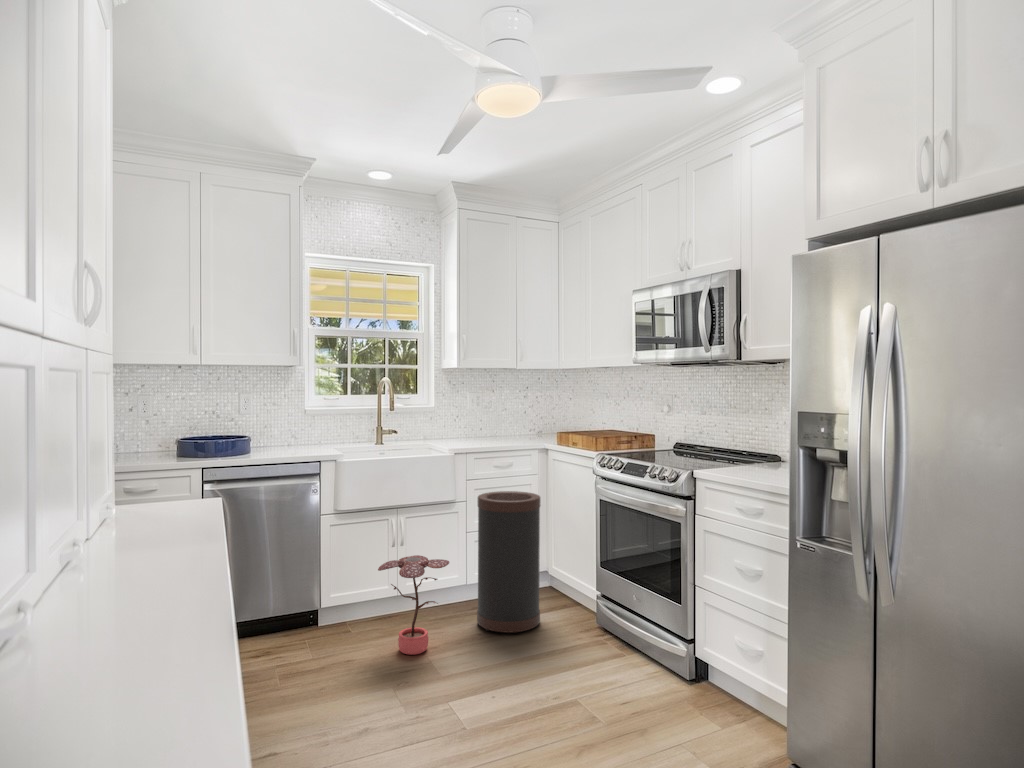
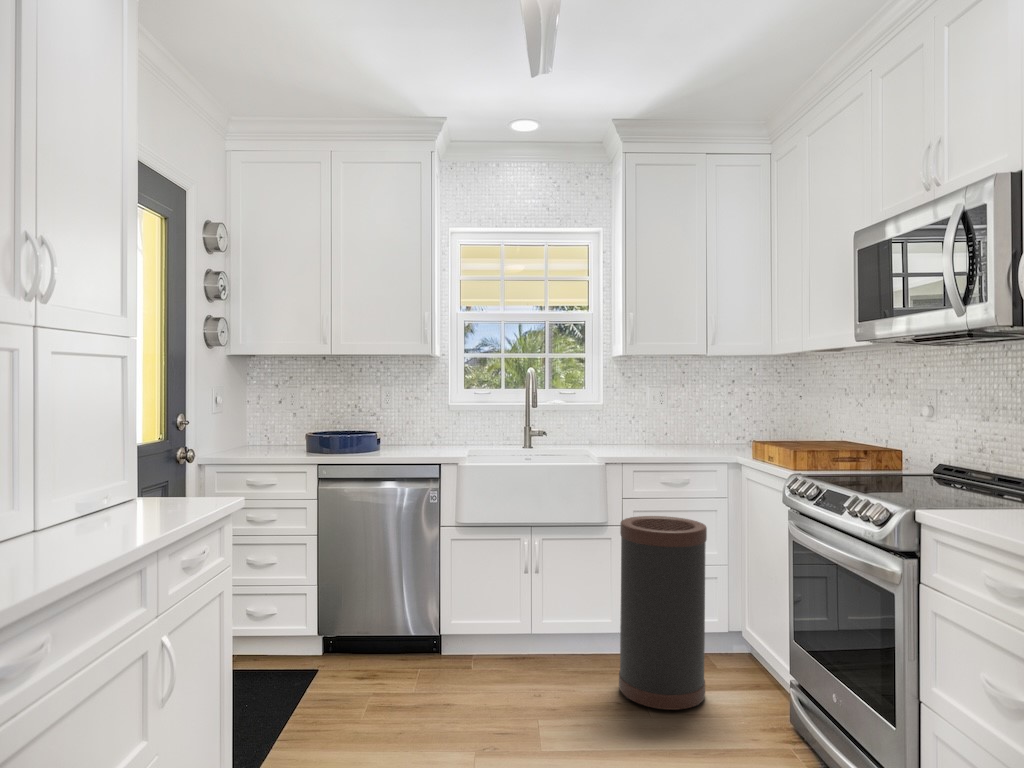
potted plant: present [378,555,449,655] -> none [483,588,570,713]

